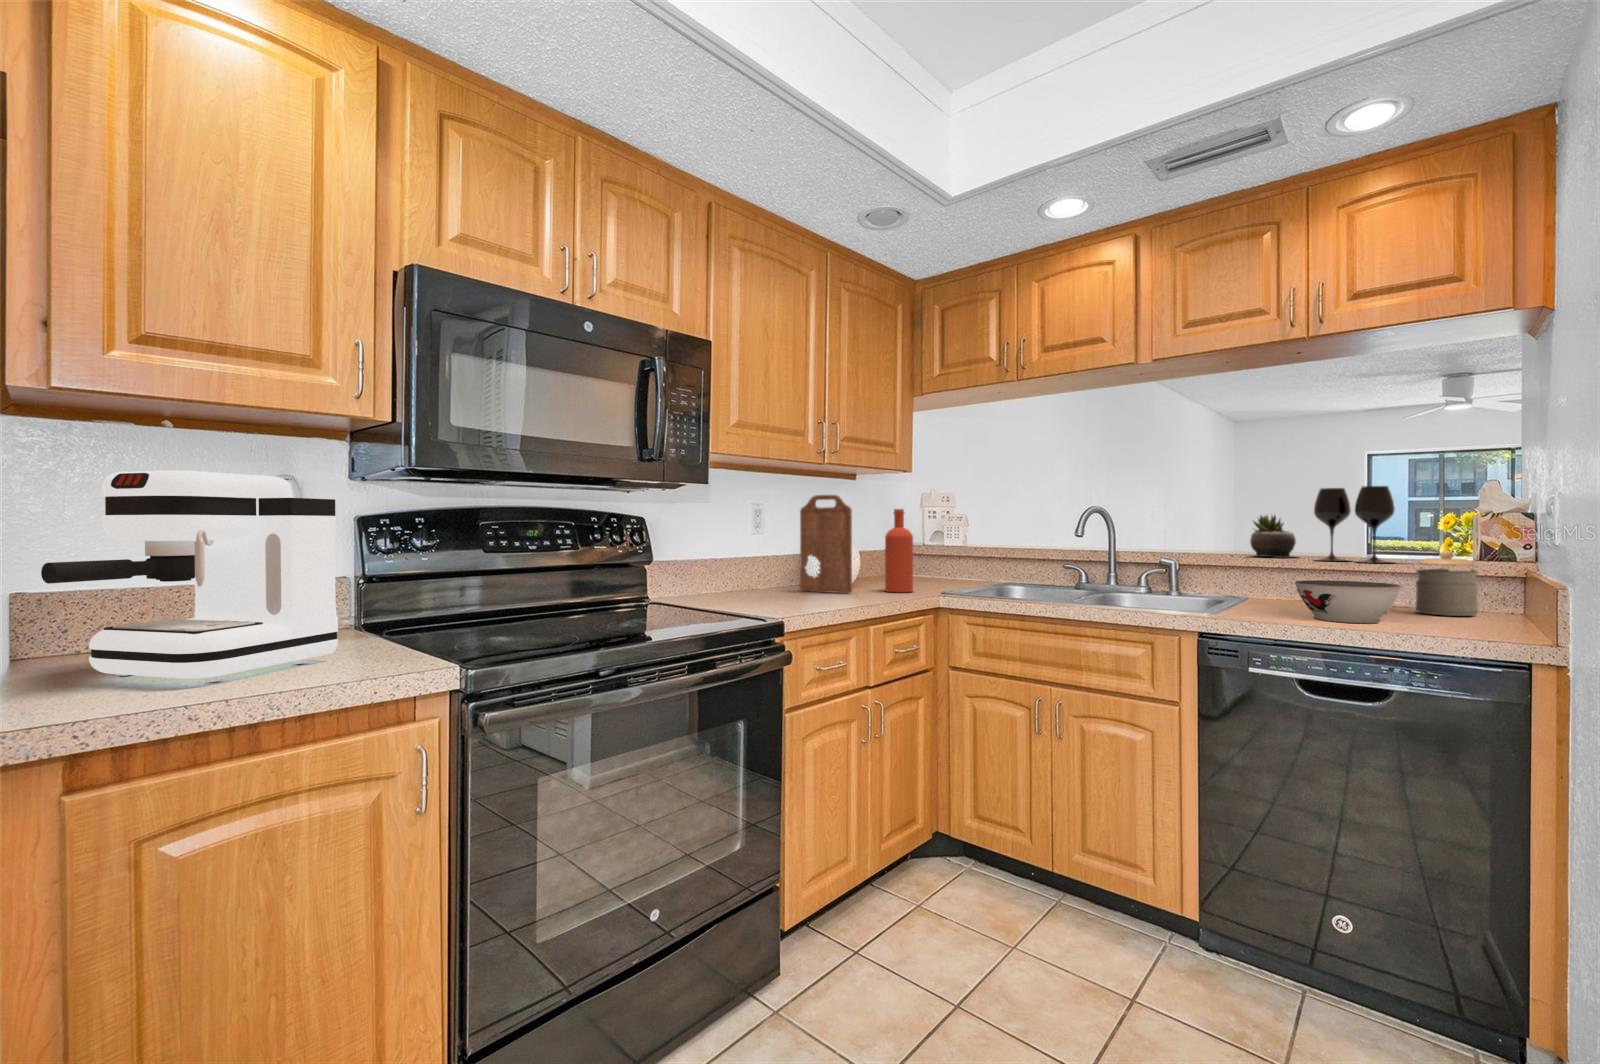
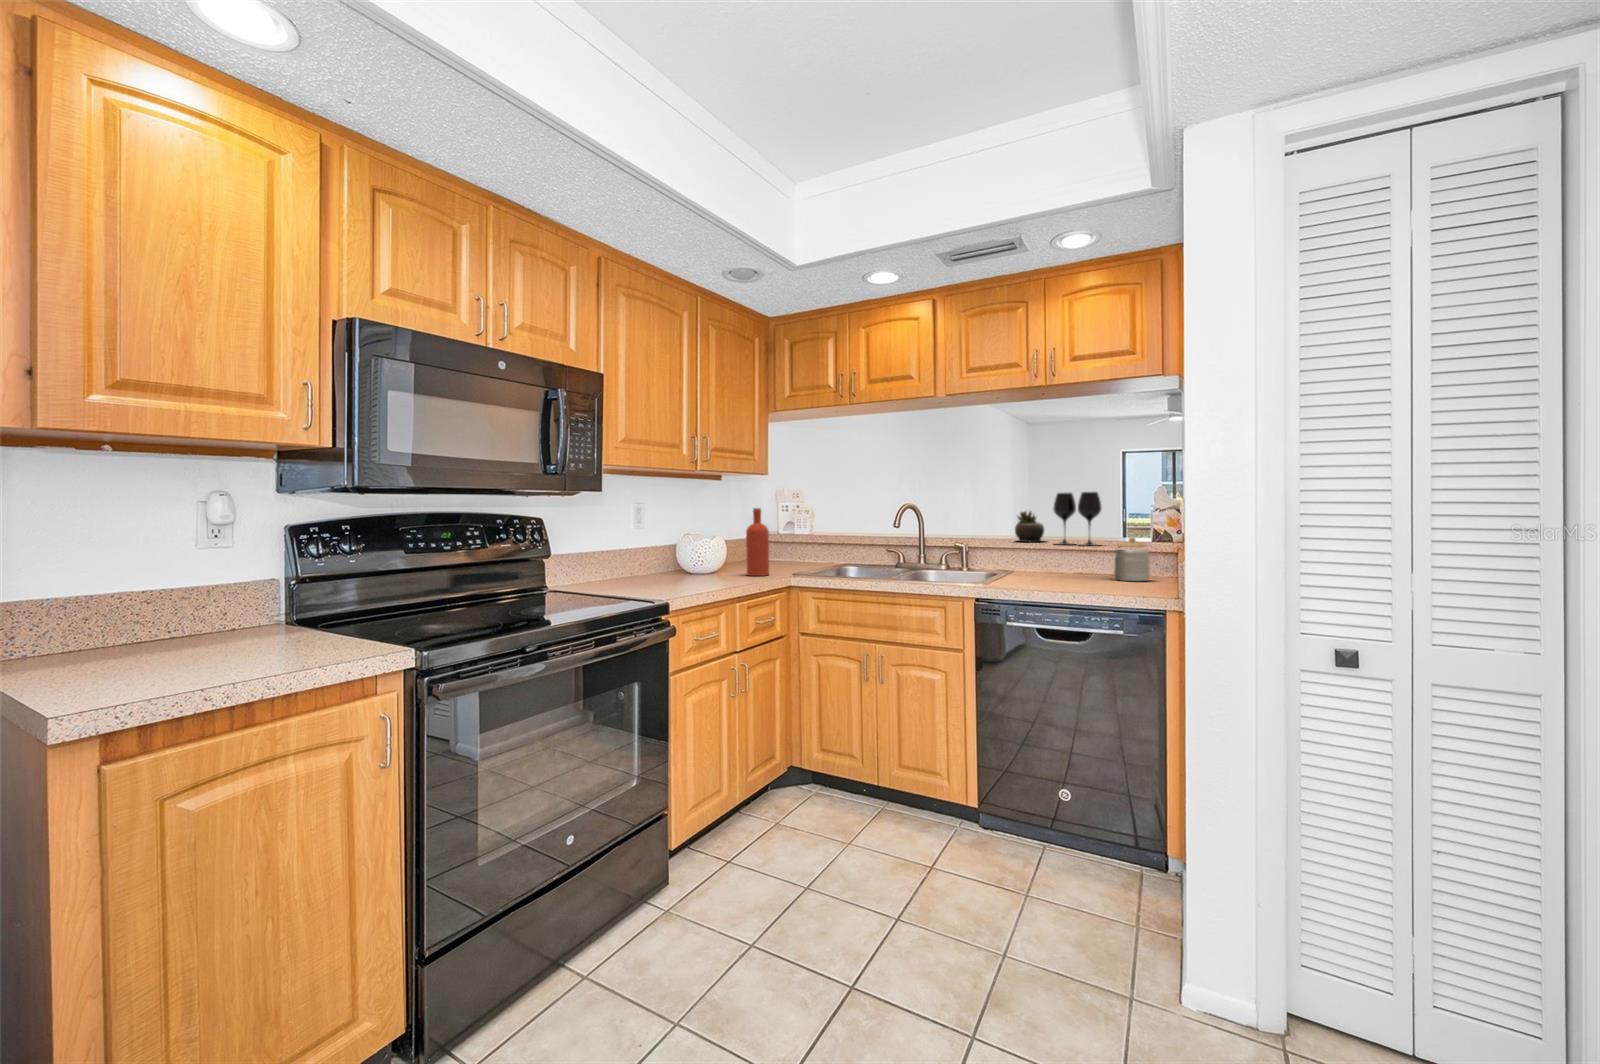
coffee maker: present [41,470,338,682] -> none [39,495,299,672]
cutting board: present [800,495,852,593] -> none [675,497,720,578]
bowl: present [1295,580,1401,623] -> none [1037,559,1101,589]

